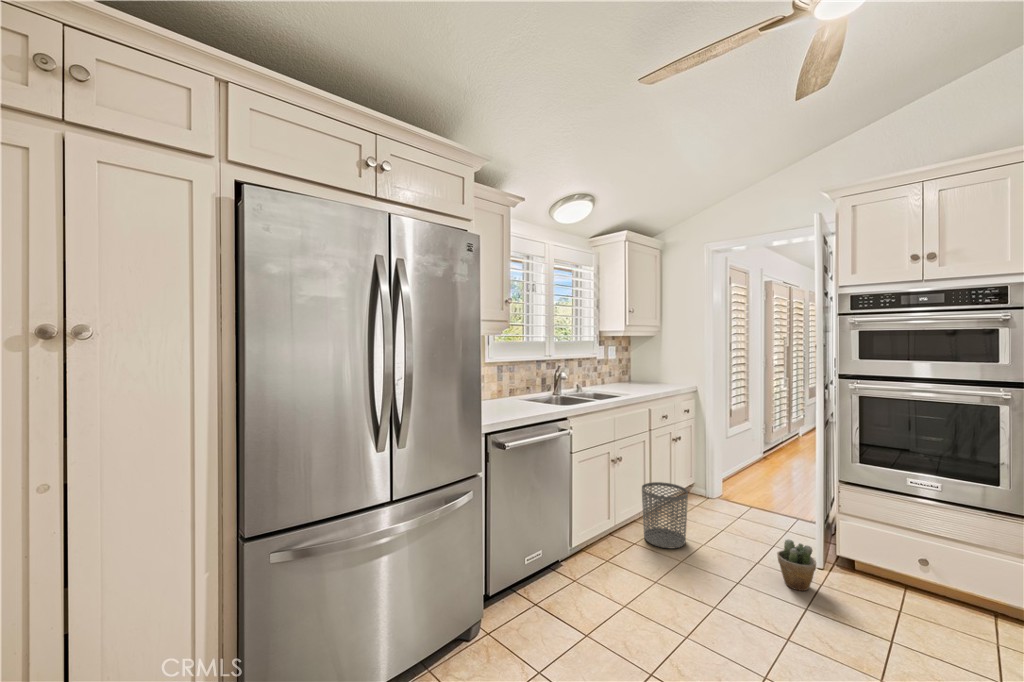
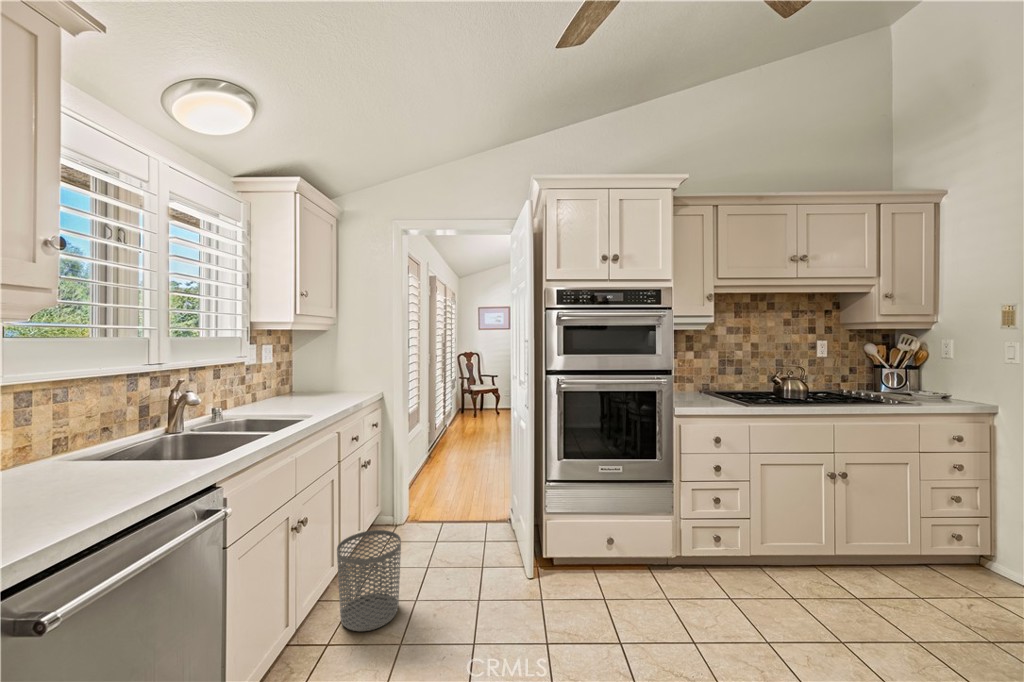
potted plant: present [777,539,816,591] -> none [510,562,547,619]

